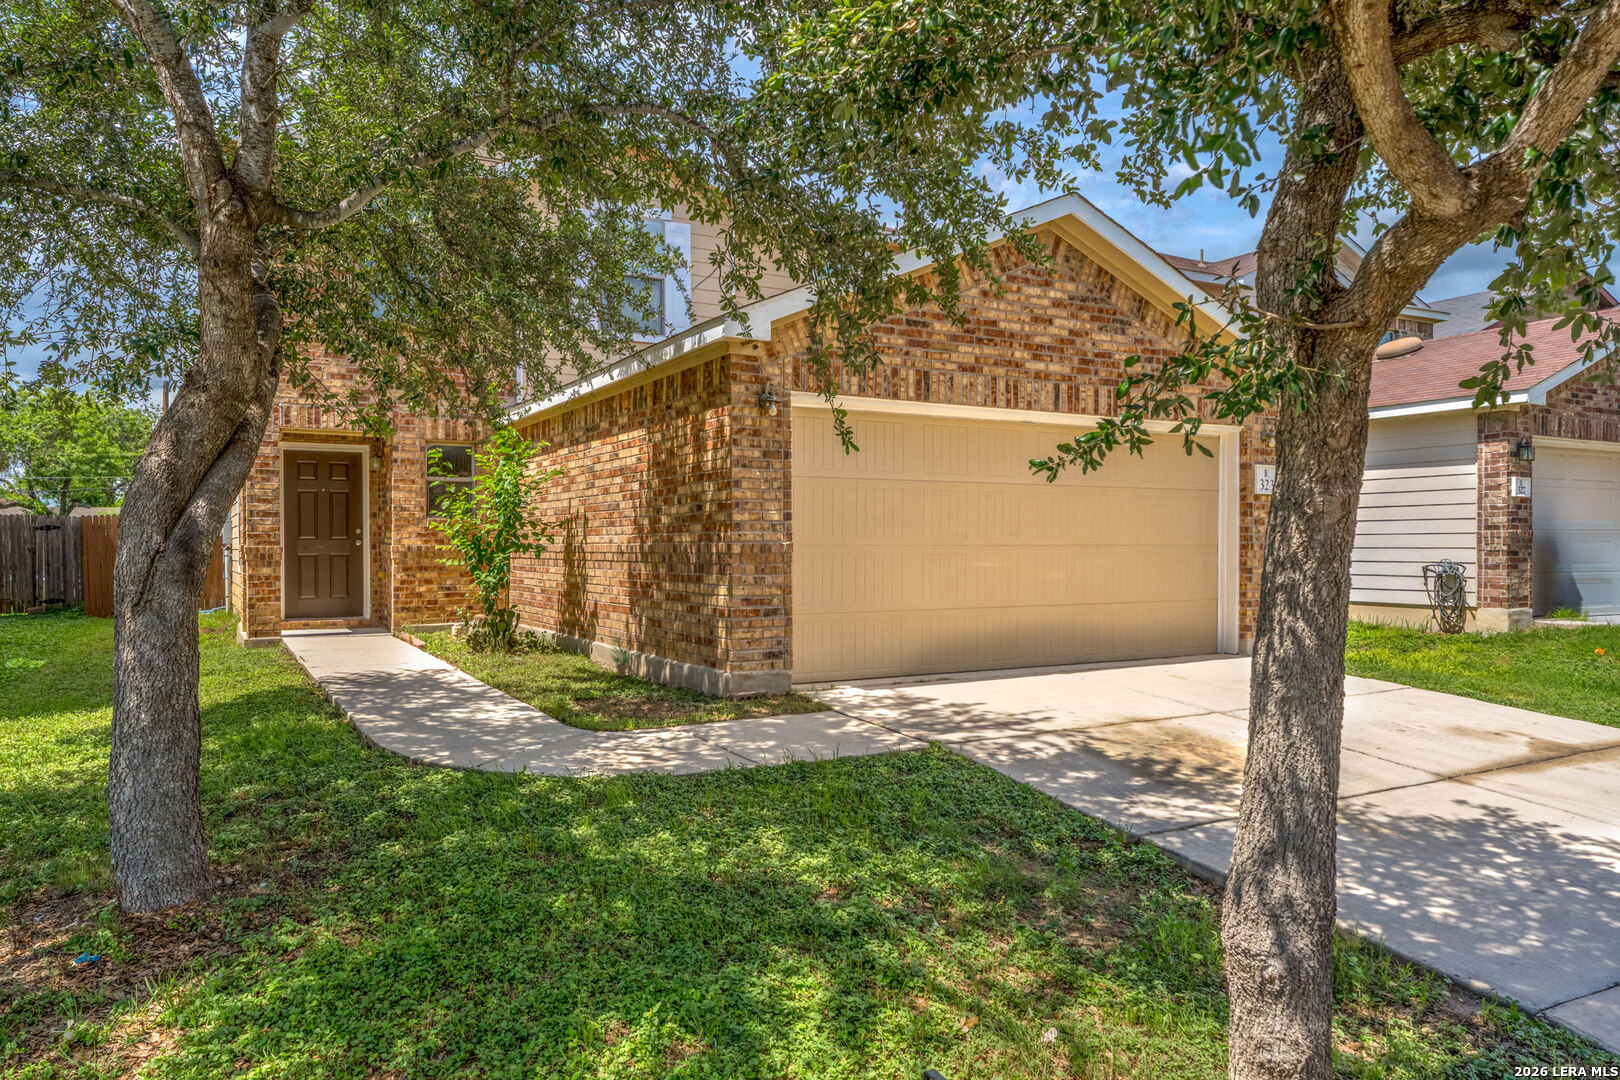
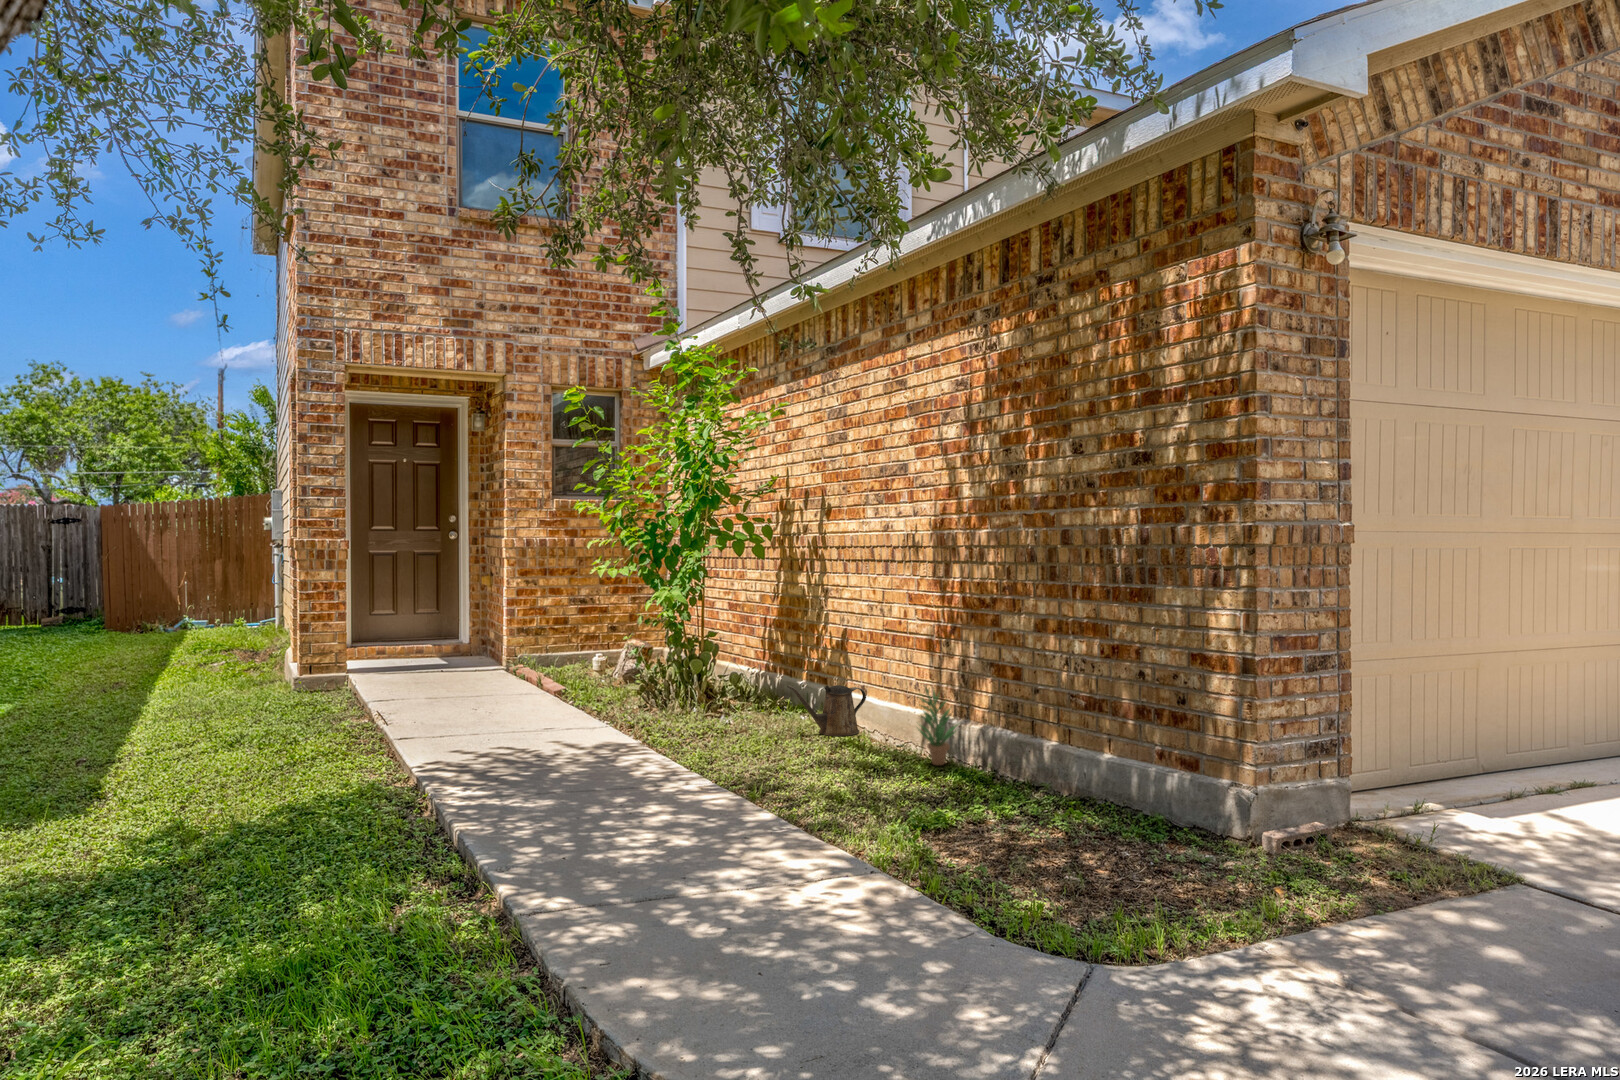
watering can: none [548,635,601,666] -> present [787,685,866,736]

